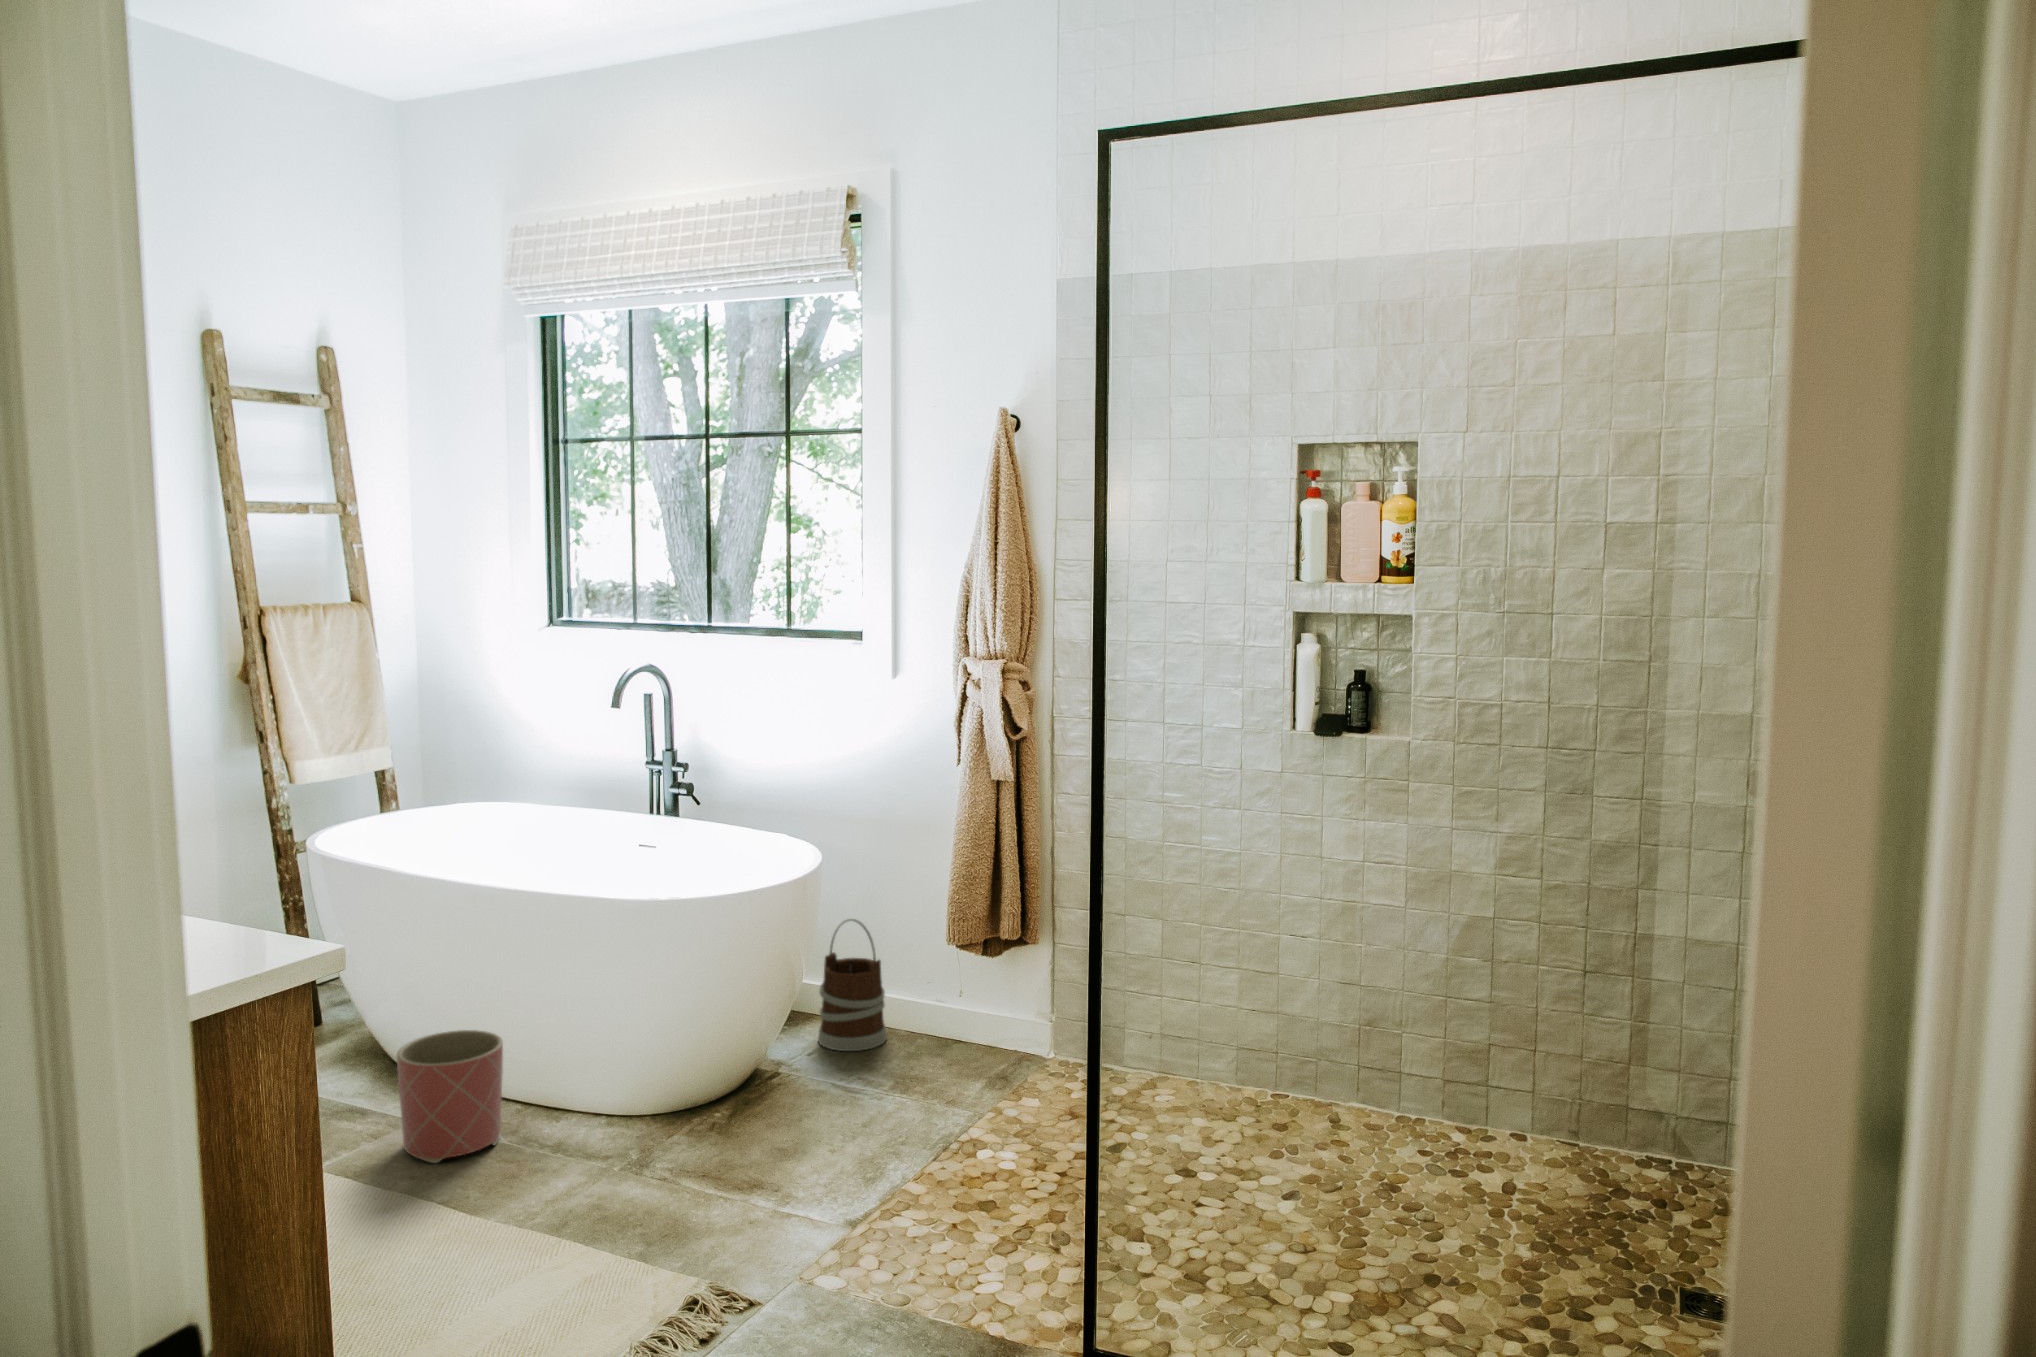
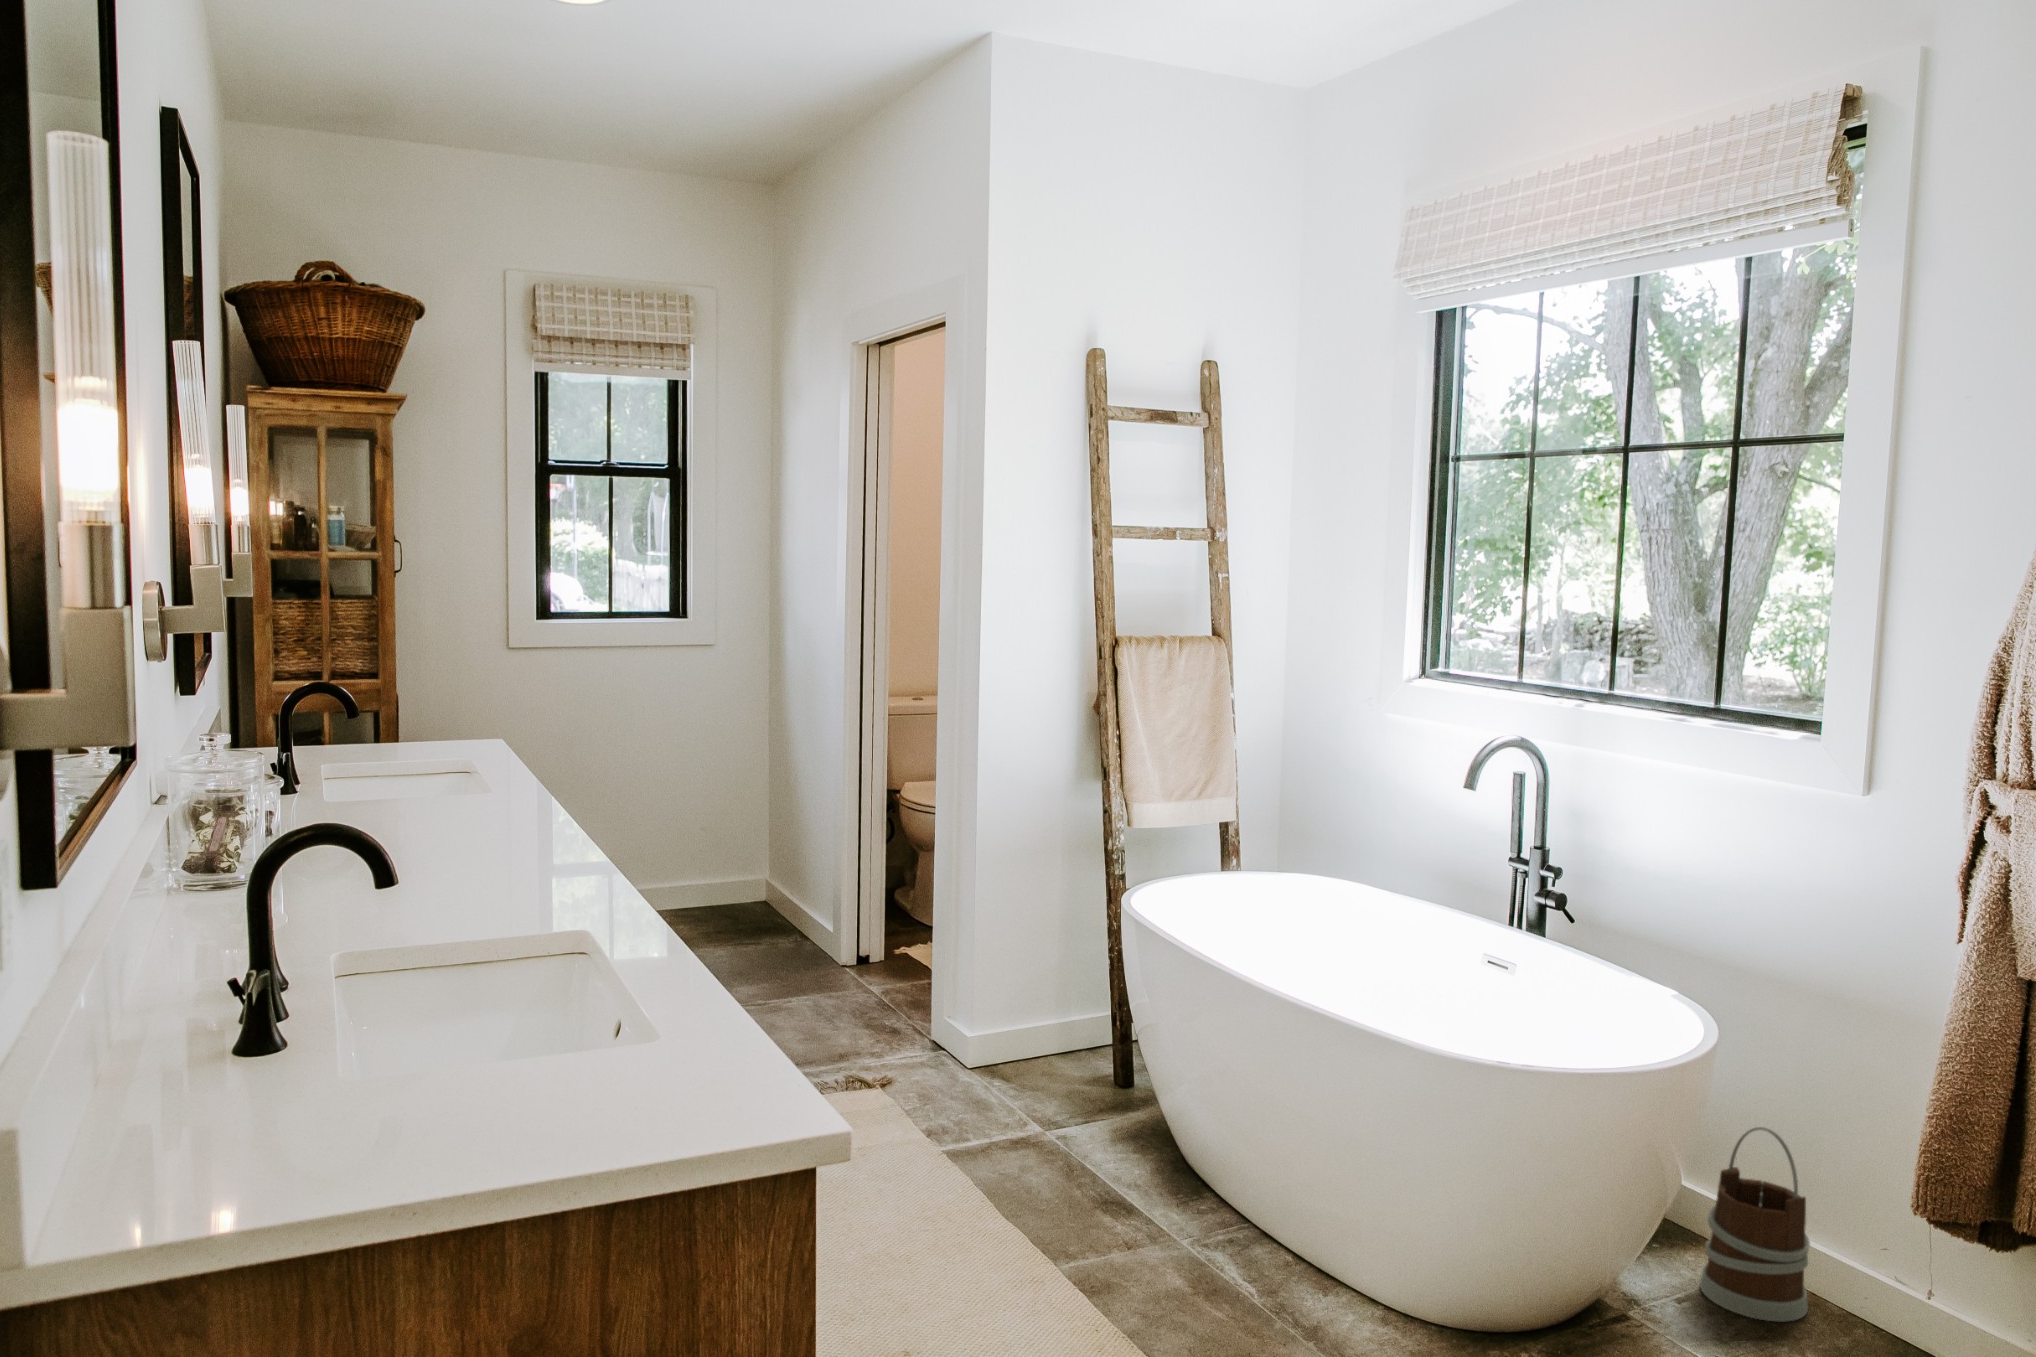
planter: present [397,1030,503,1163] -> none [1160,1147,1275,1301]

